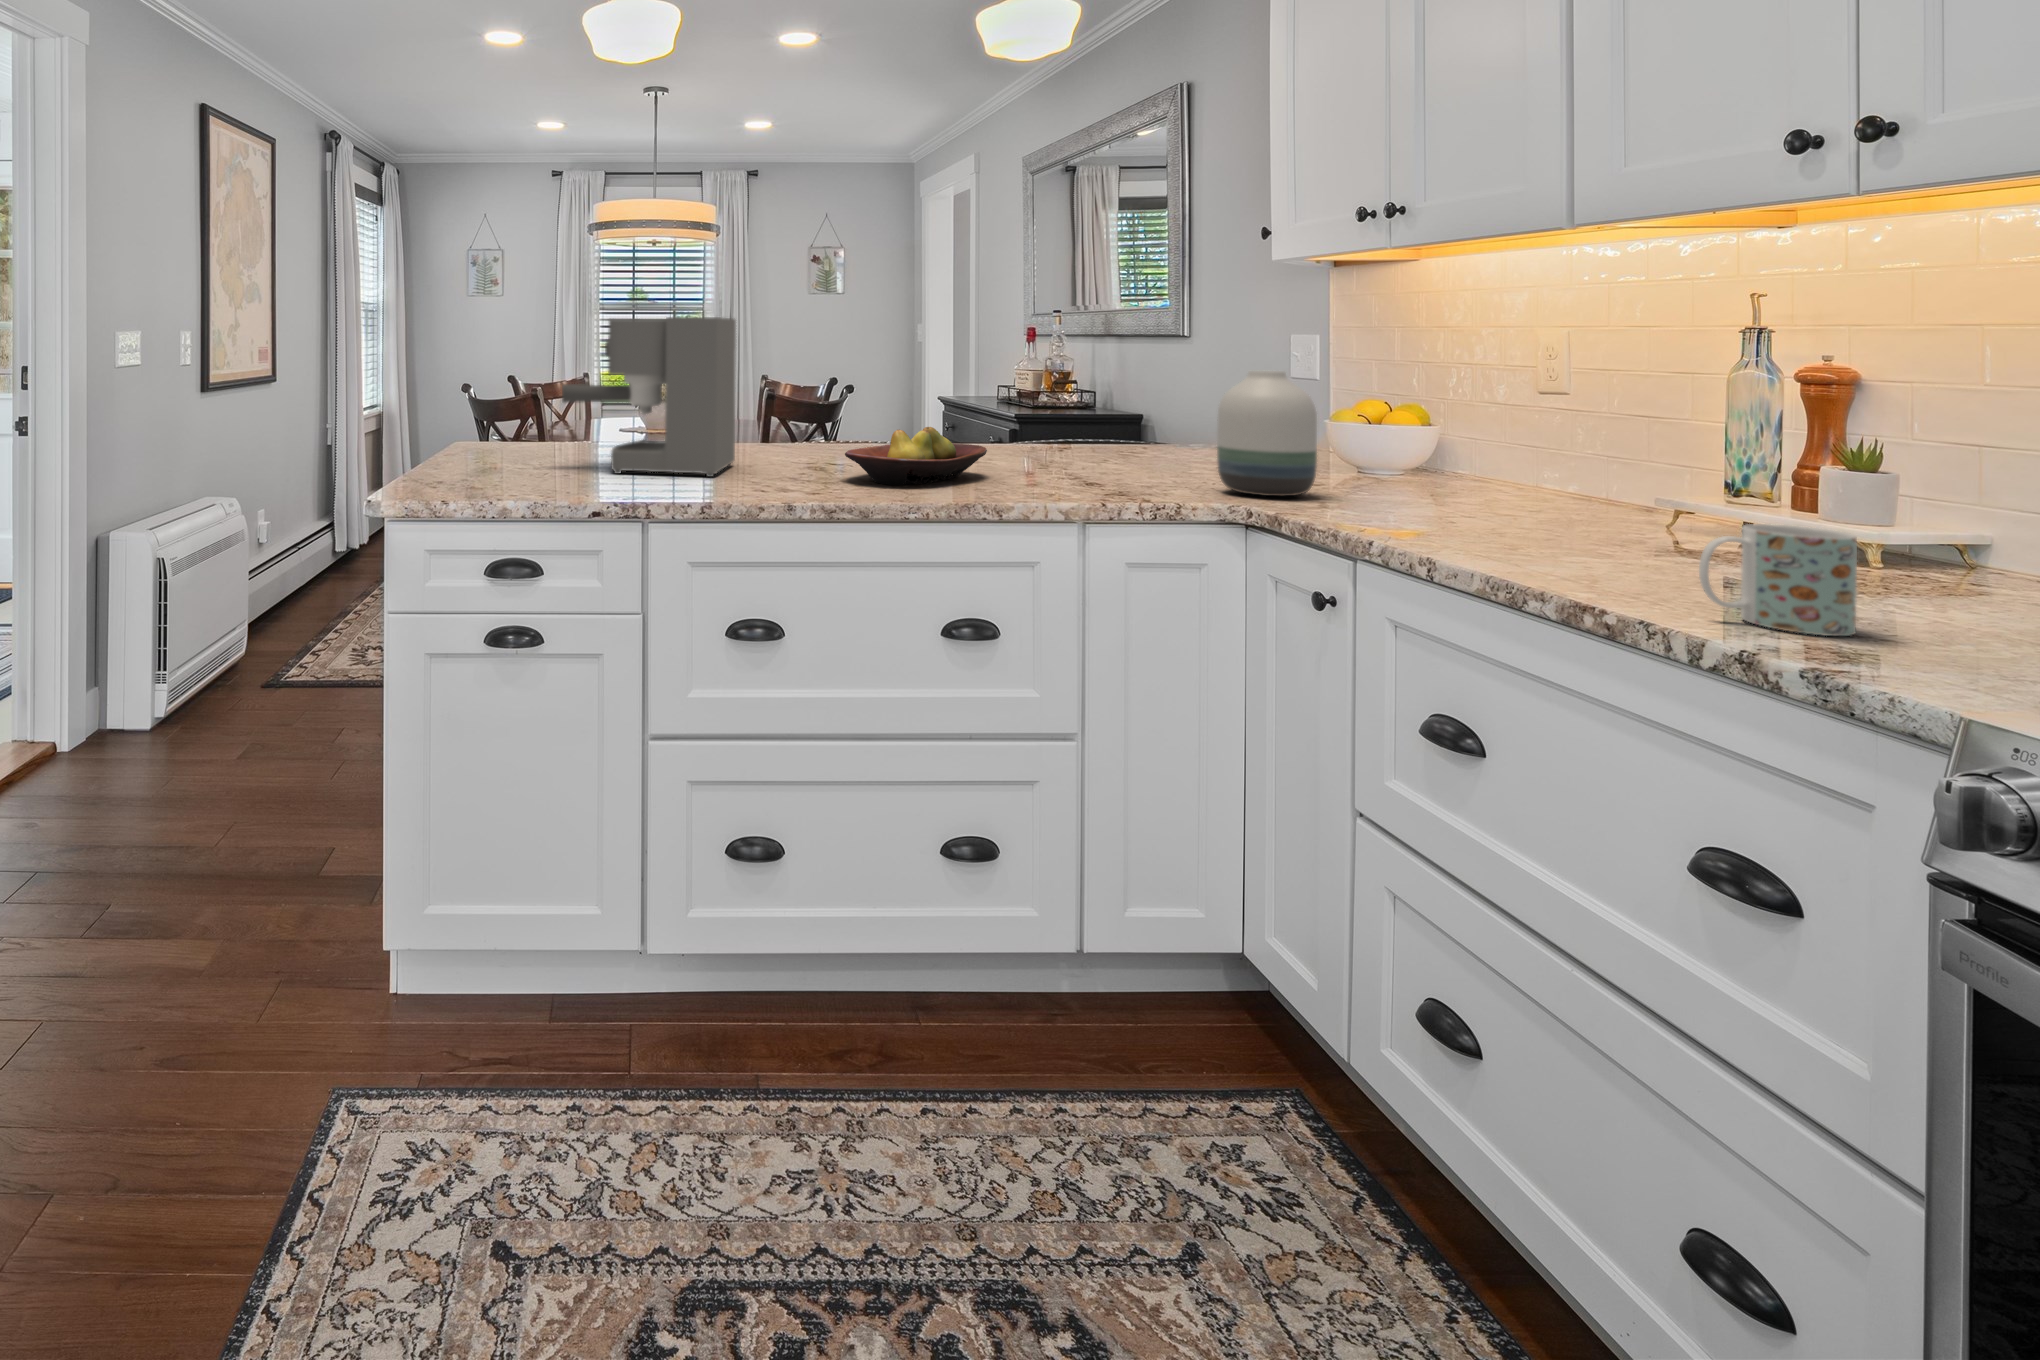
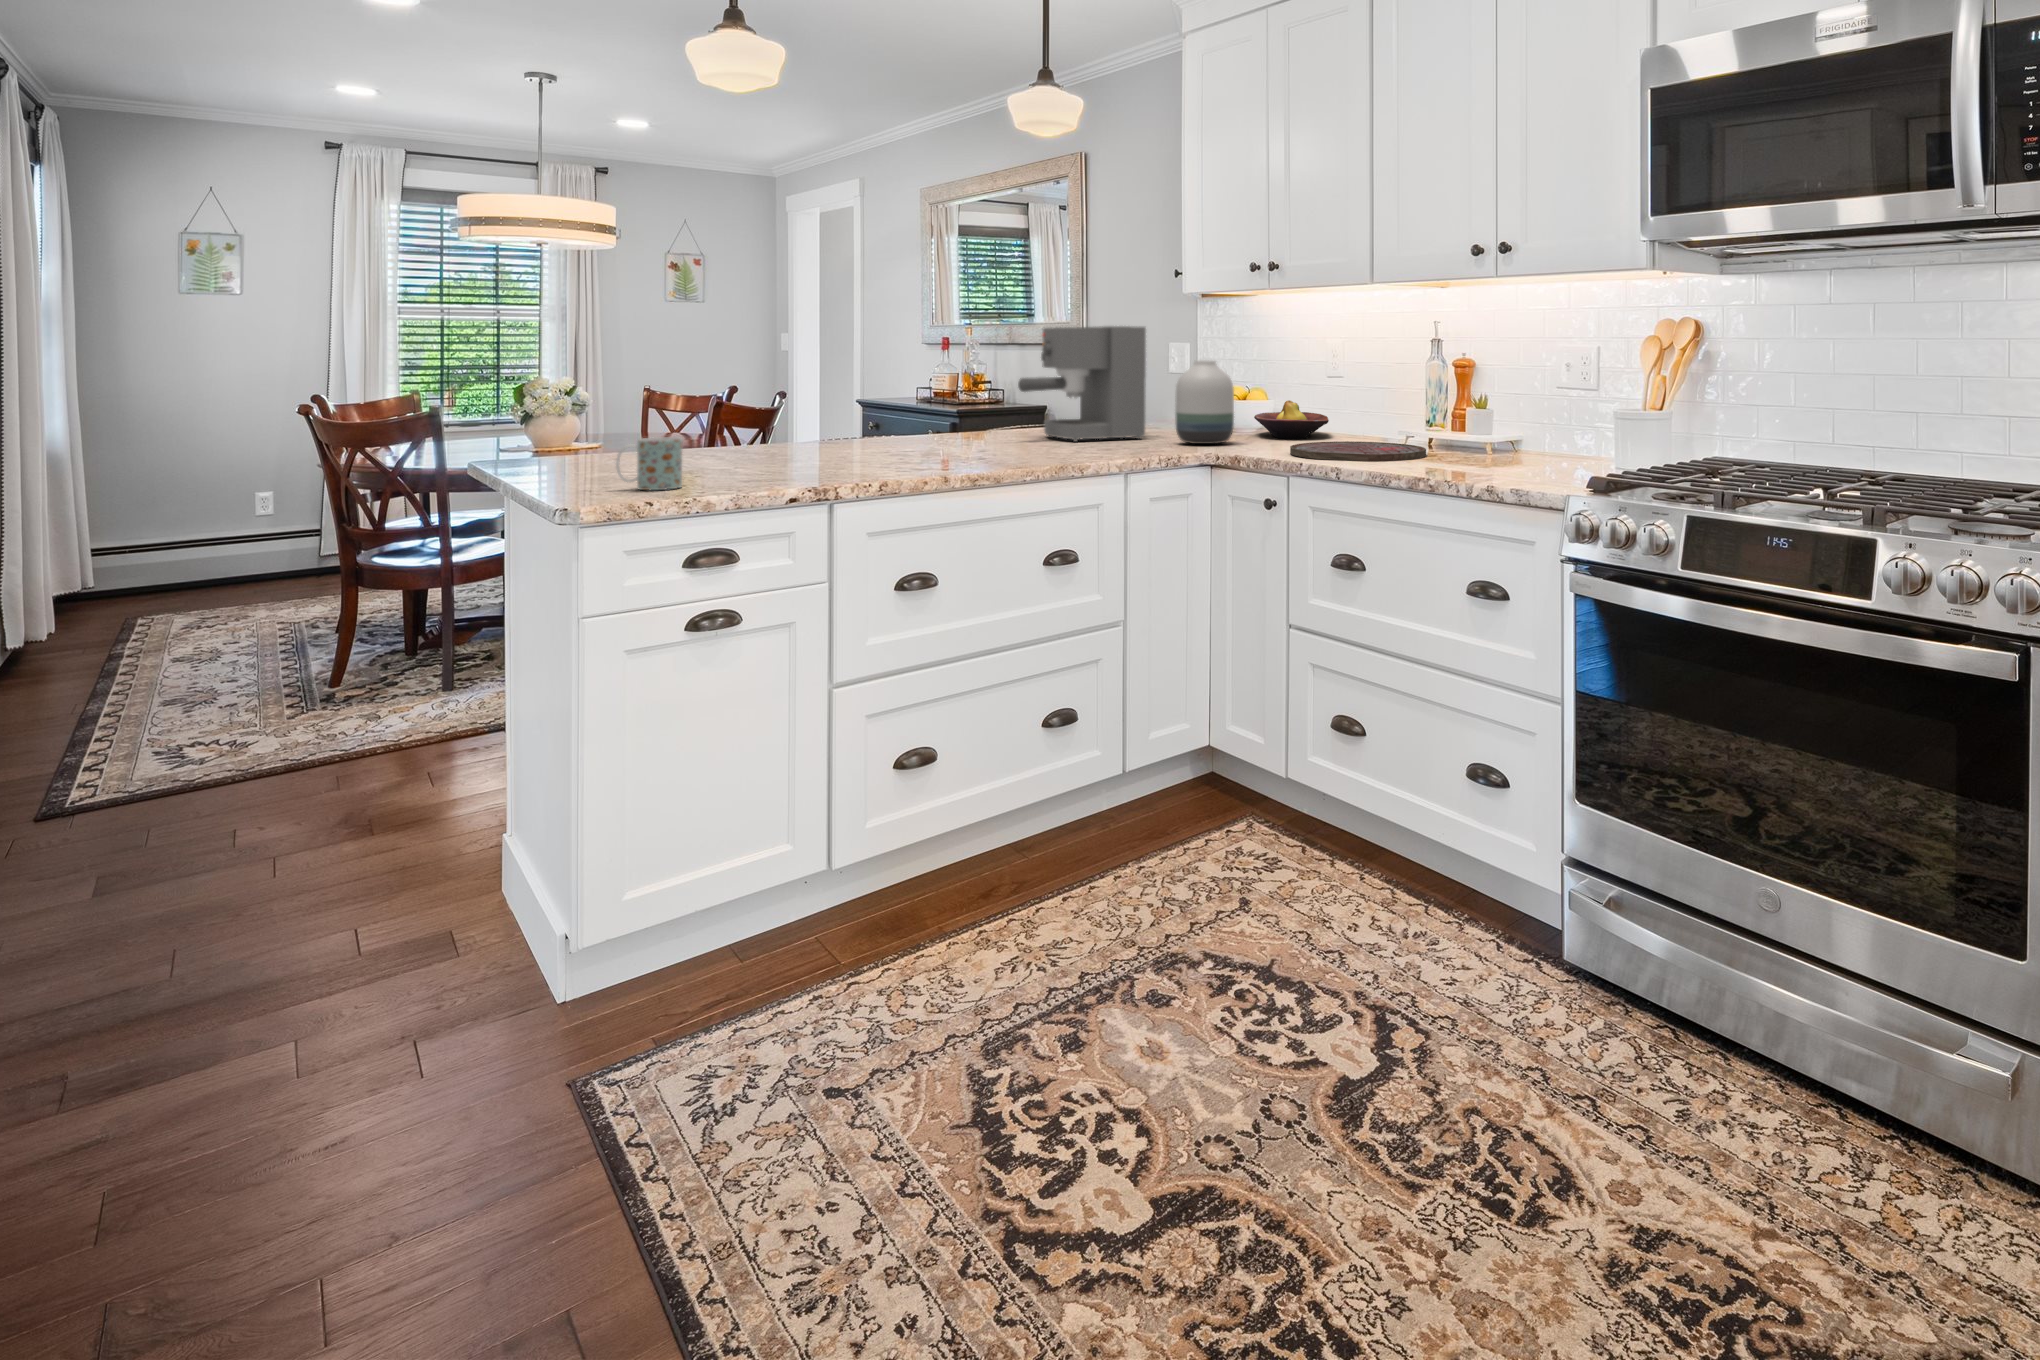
coffee maker: present [562,317,736,477] -> present [1018,326,1146,442]
fruit bowl: present [845,427,987,485] -> present [1254,400,1329,439]
cutting board: none [1369,511,1672,567] -> present [1290,441,1426,461]
mug: present [1699,524,1857,636] -> present [616,437,682,490]

